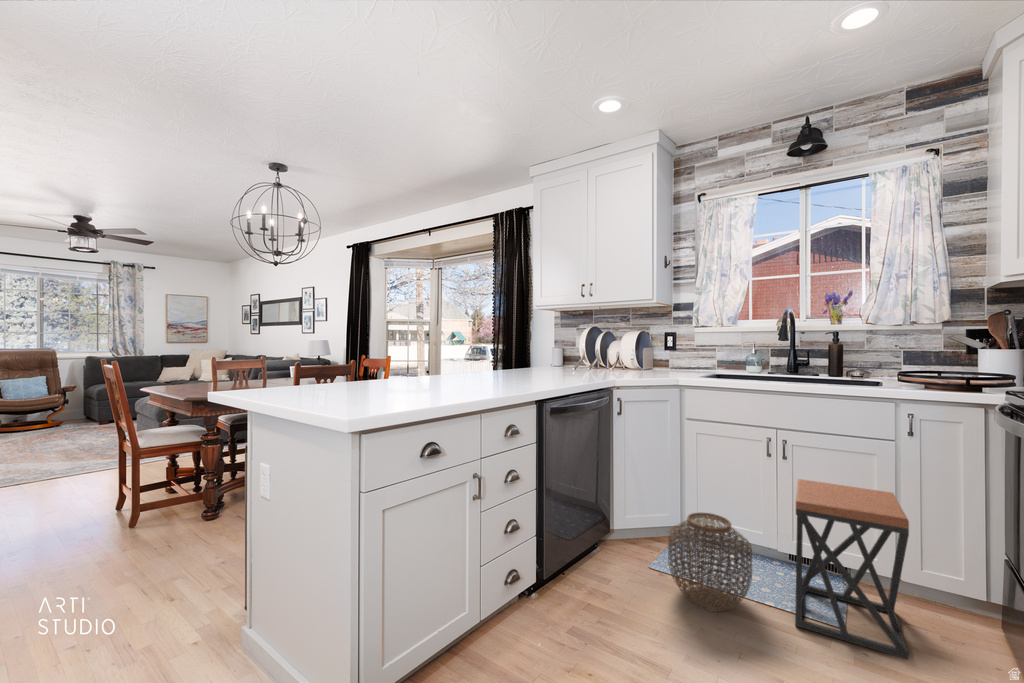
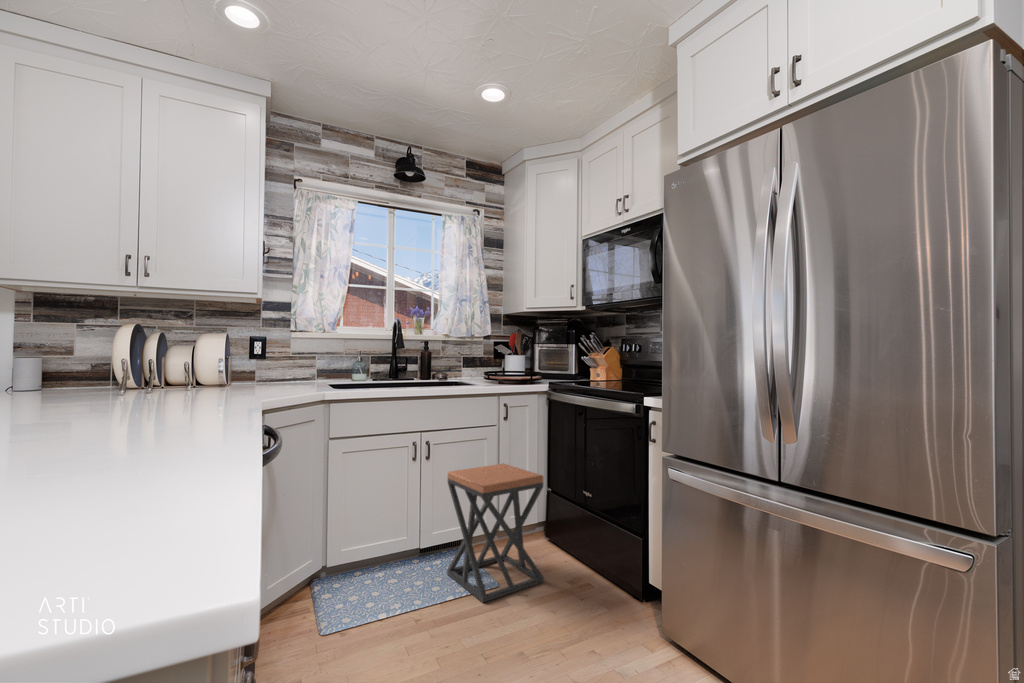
woven basket: present [668,512,752,611] -> none [367,529,454,639]

